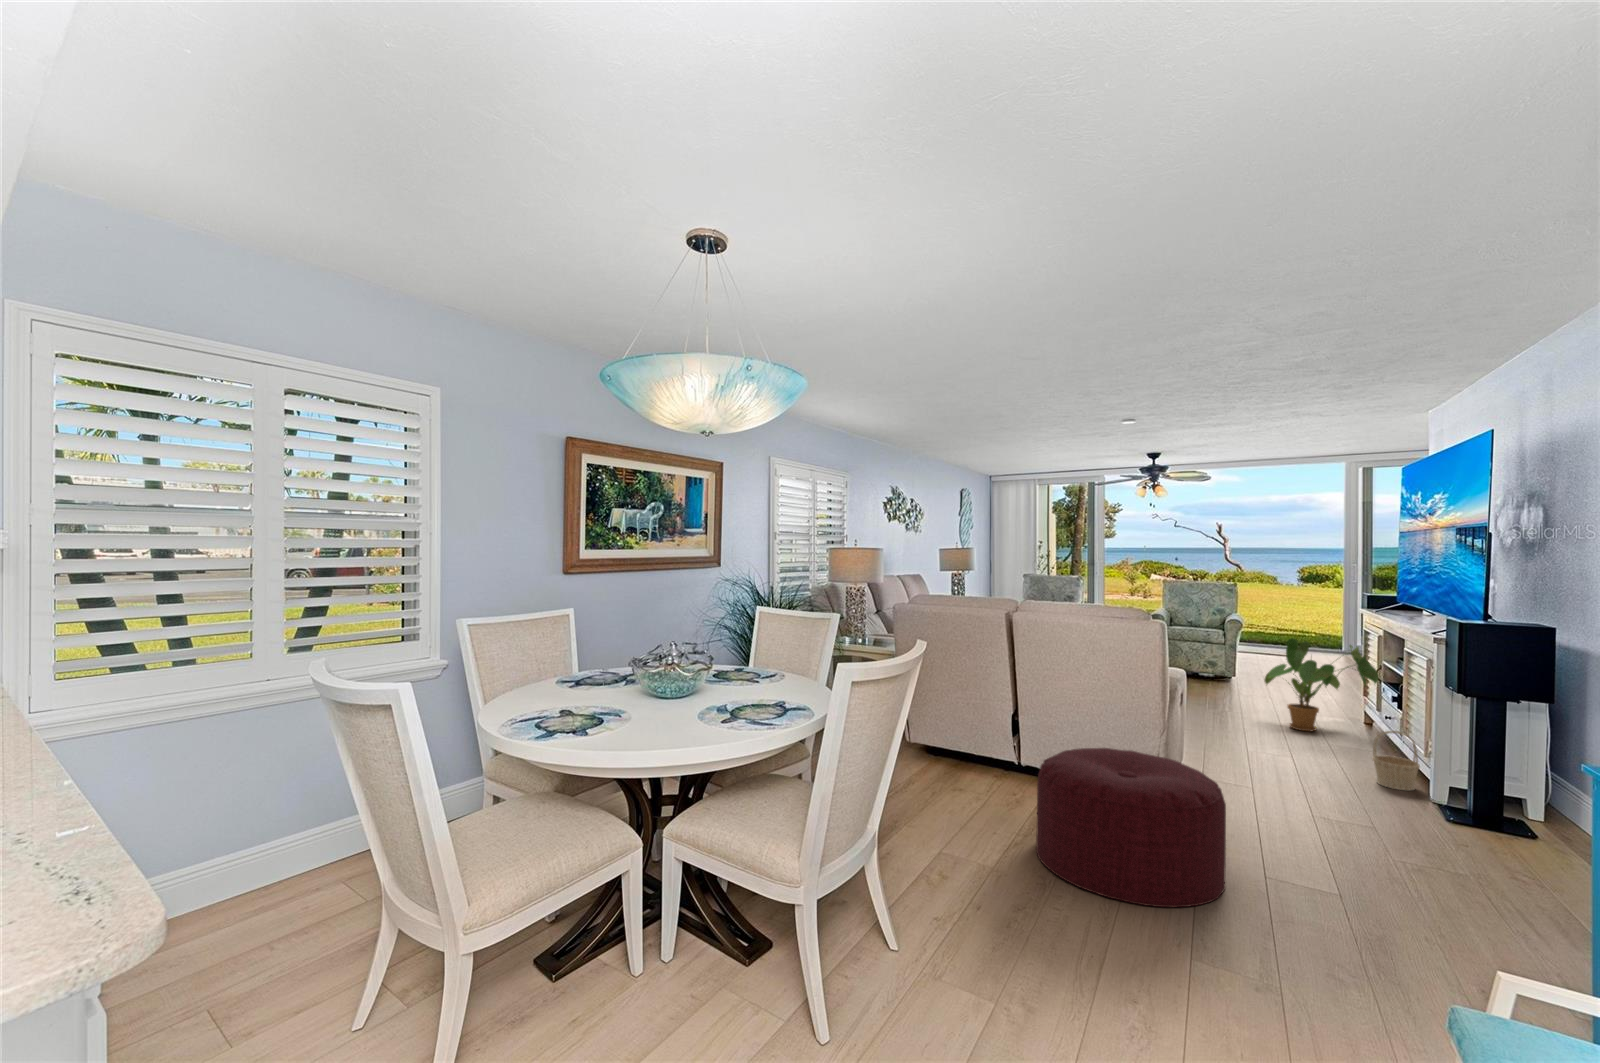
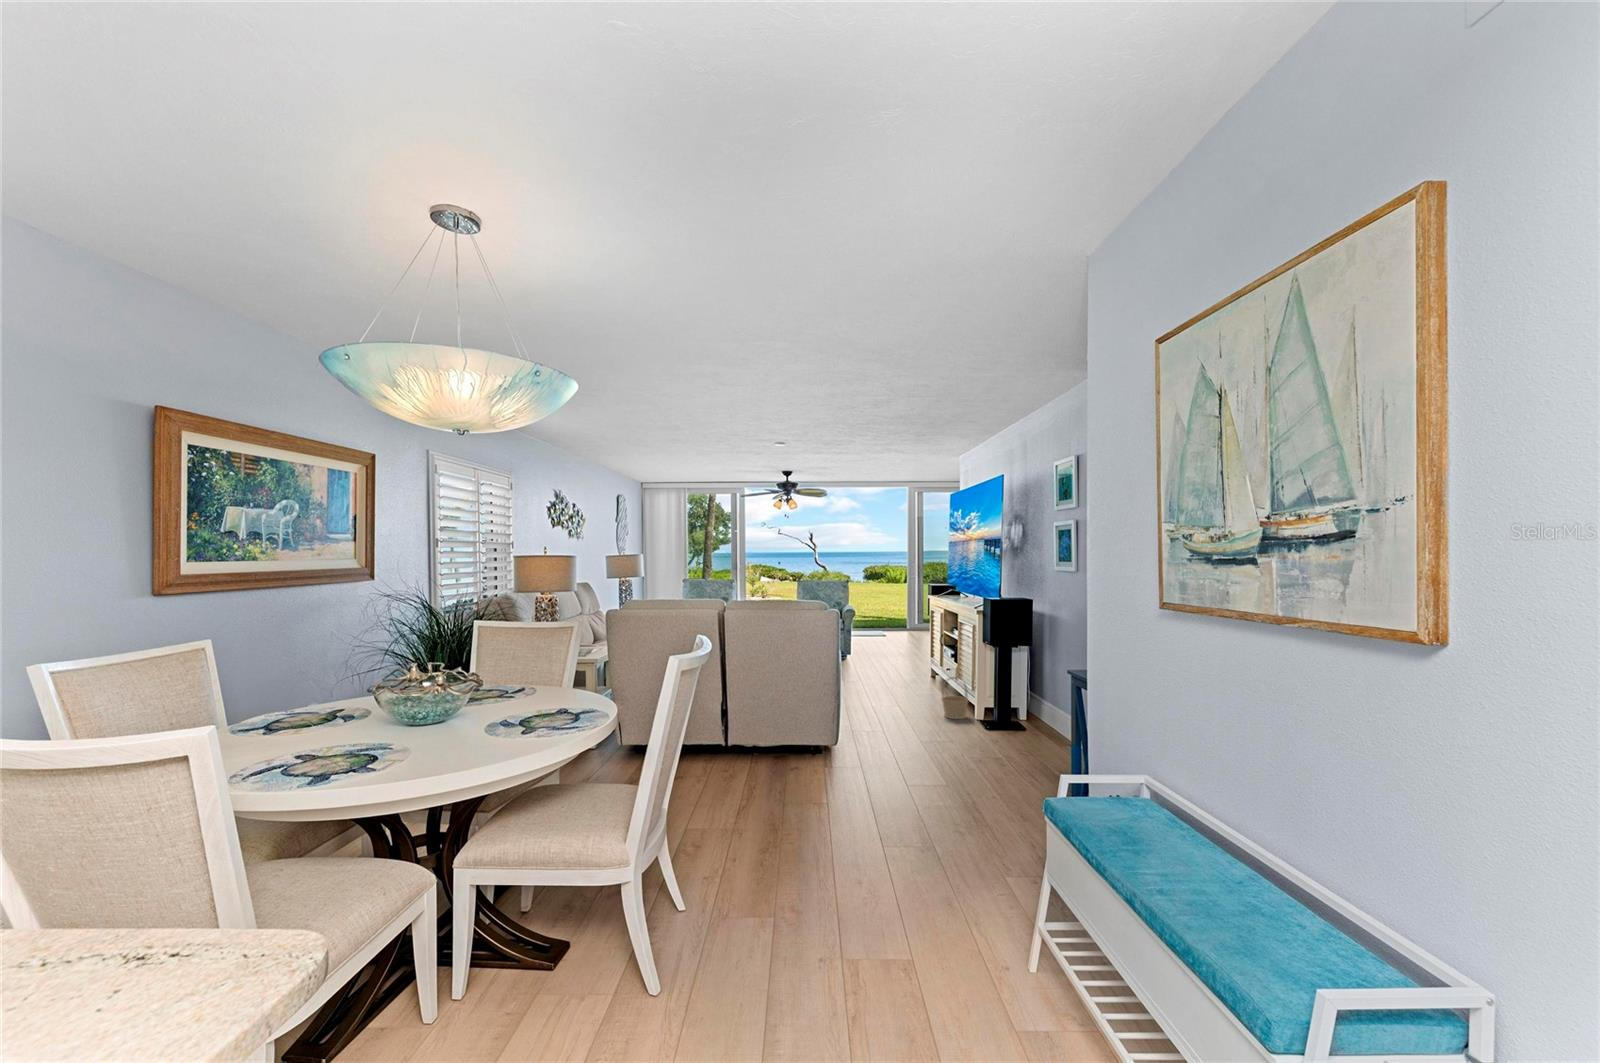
house plant: present [1265,638,1378,731] -> none [871,617,943,688]
ottoman: present [1036,748,1226,907] -> none [716,711,858,831]

